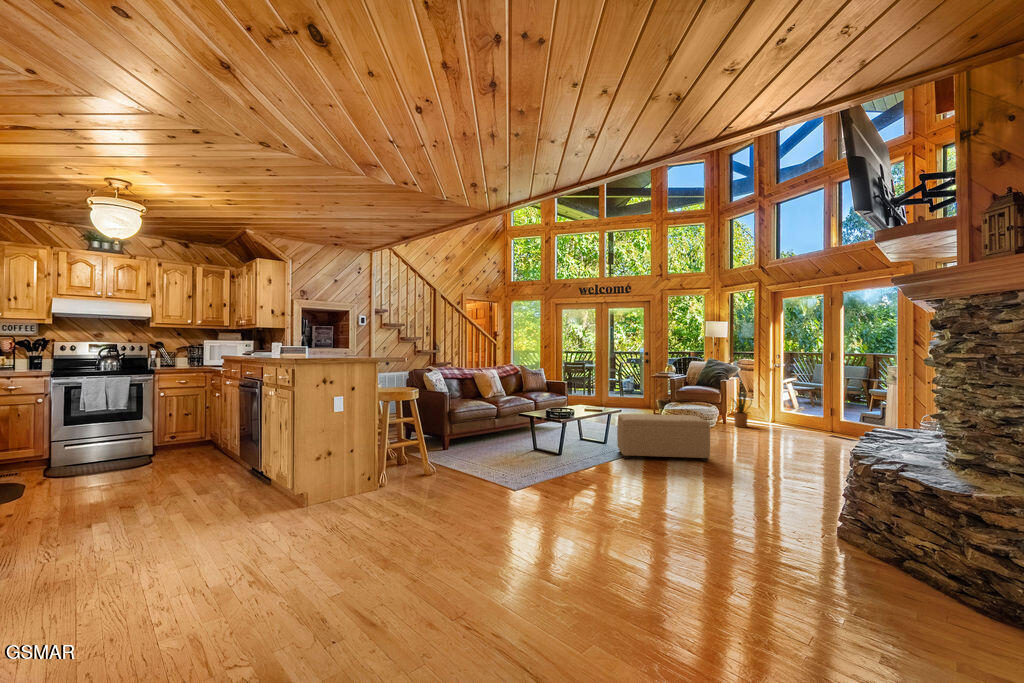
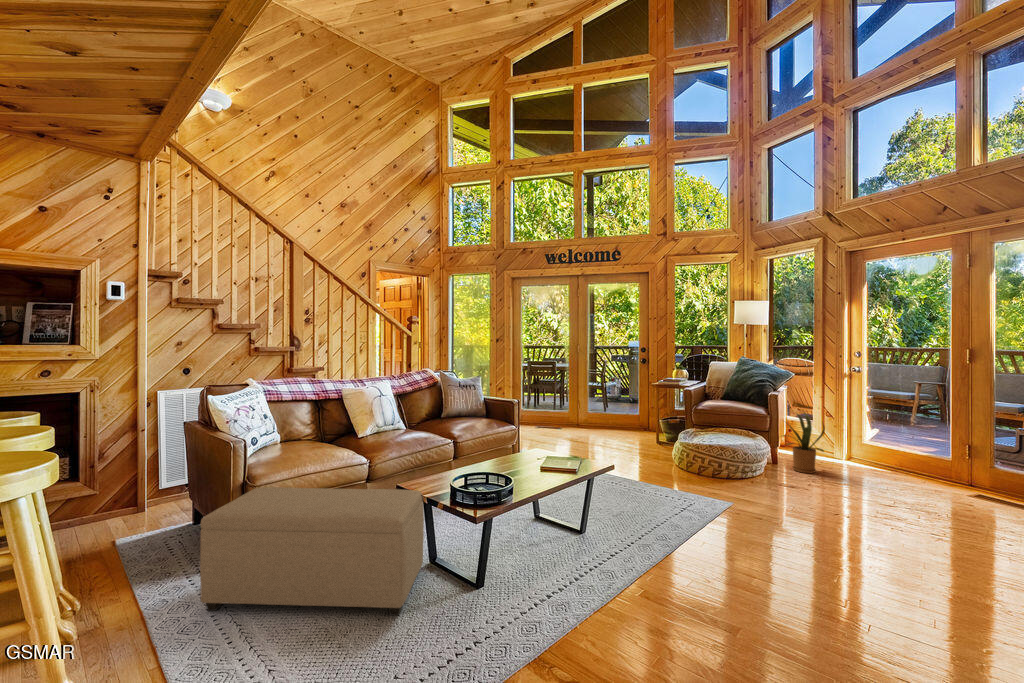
ottoman: present [617,414,710,462] -> present [200,487,424,616]

